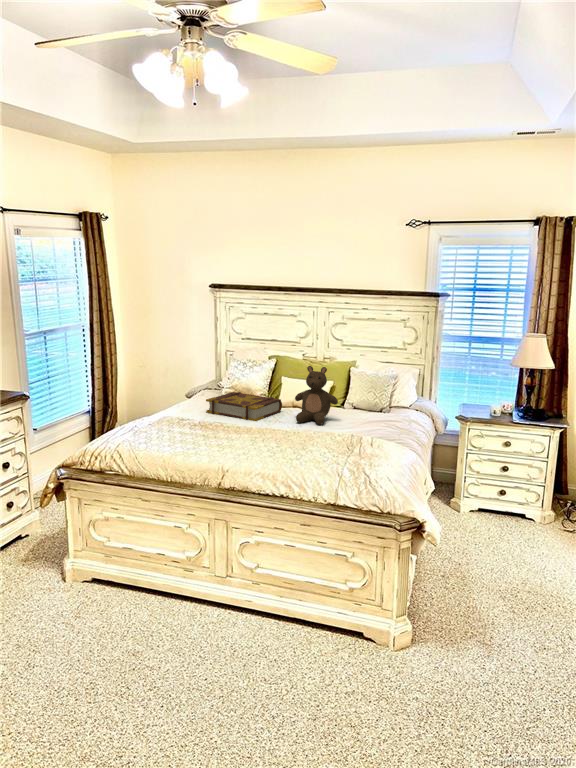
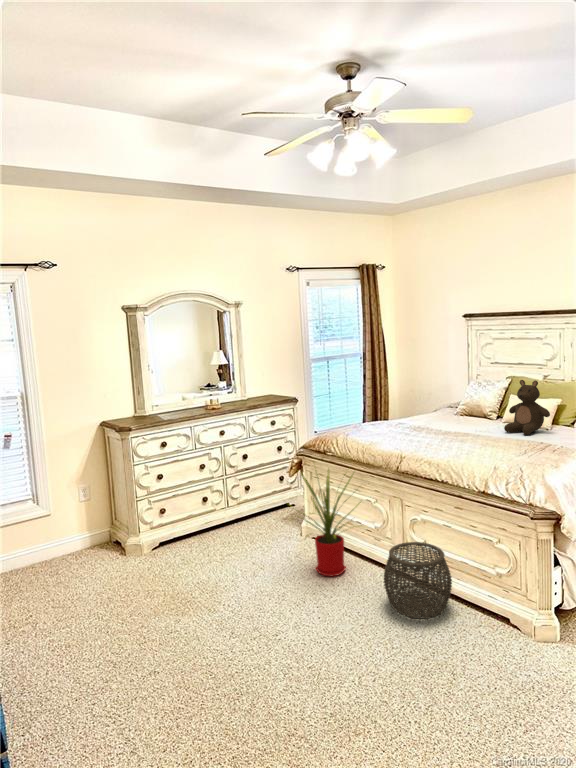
book: present [206,392,282,421] -> none [432,407,503,430]
house plant: none [71,489,188,638] -> present [301,470,361,576]
woven basket: none [229,571,307,666] -> present [384,542,452,619]

